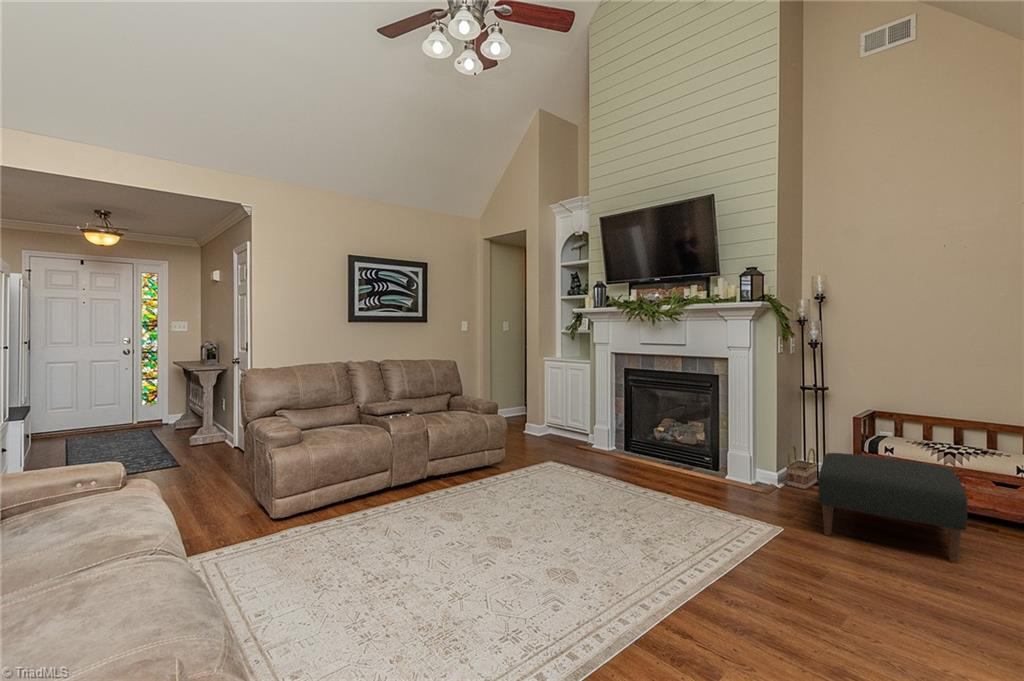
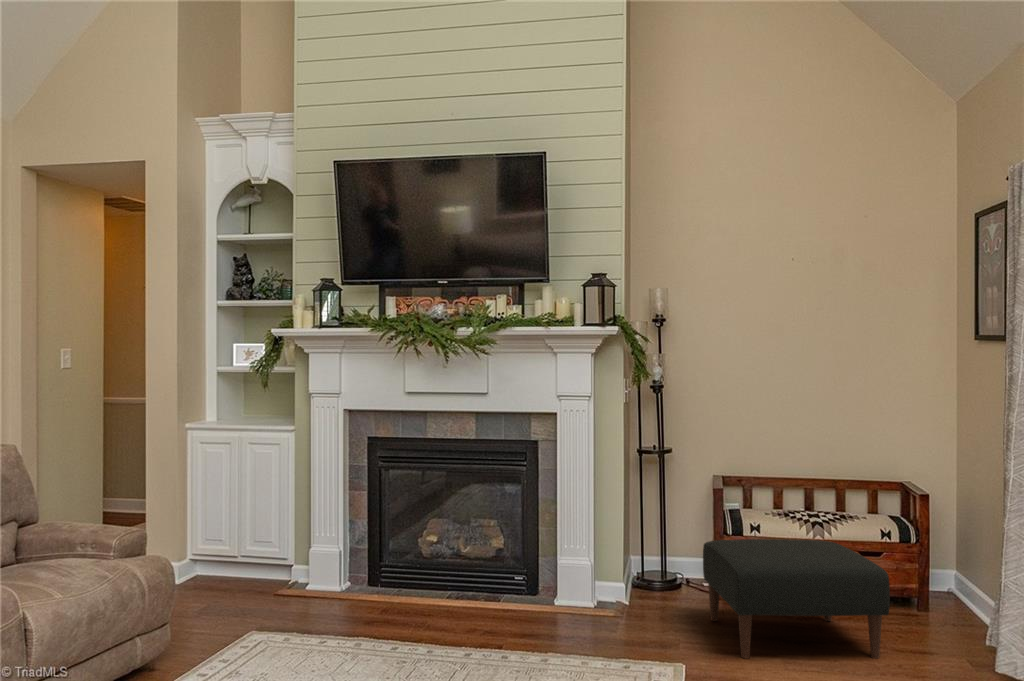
basket: present [786,445,817,490] -> none [634,538,663,601]

